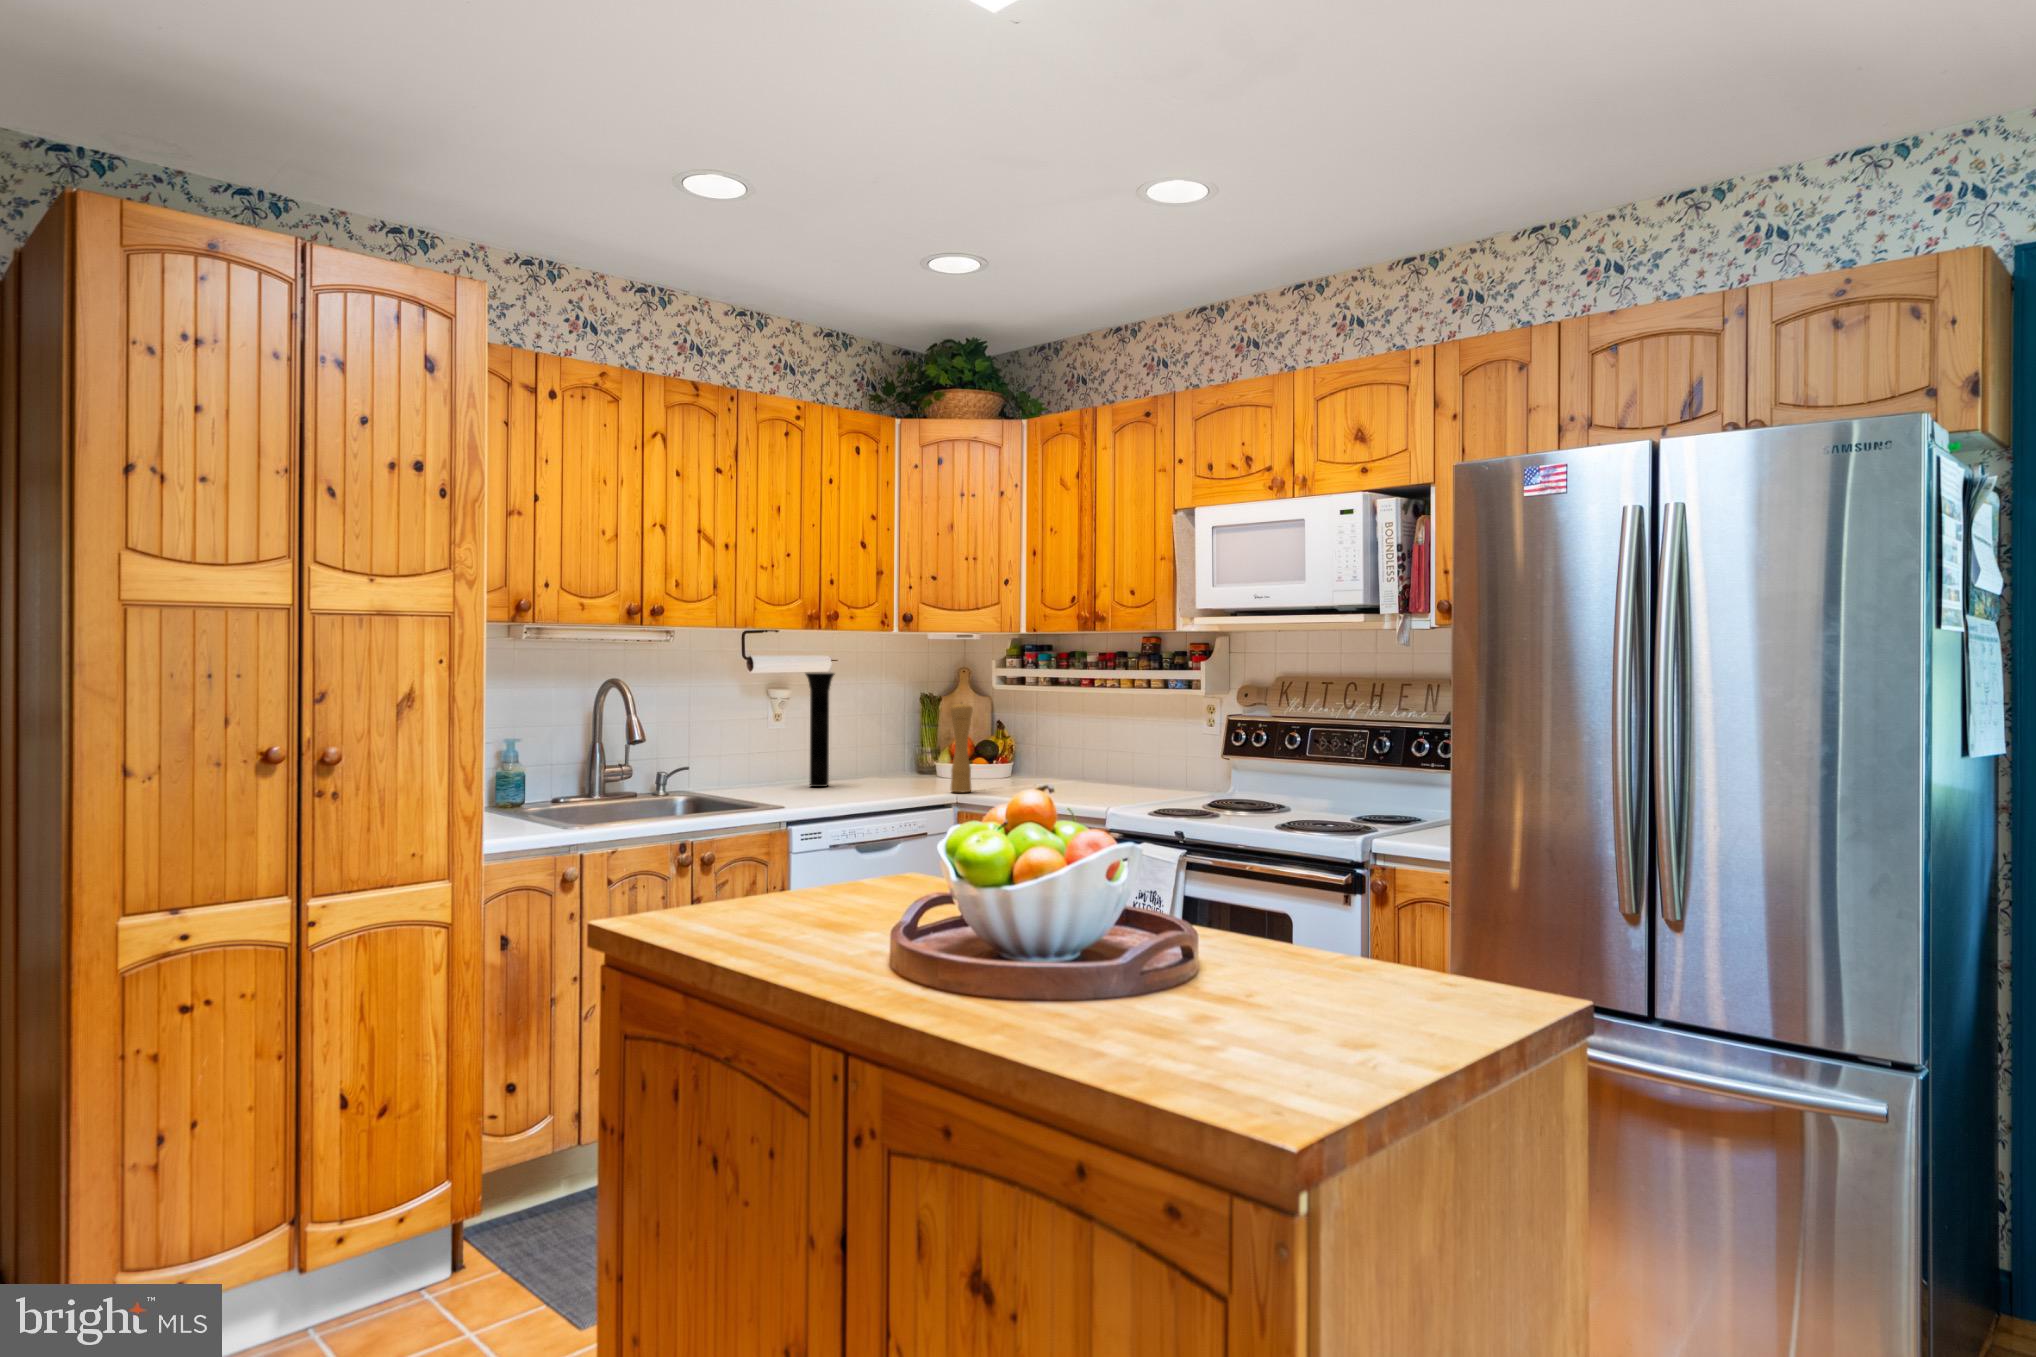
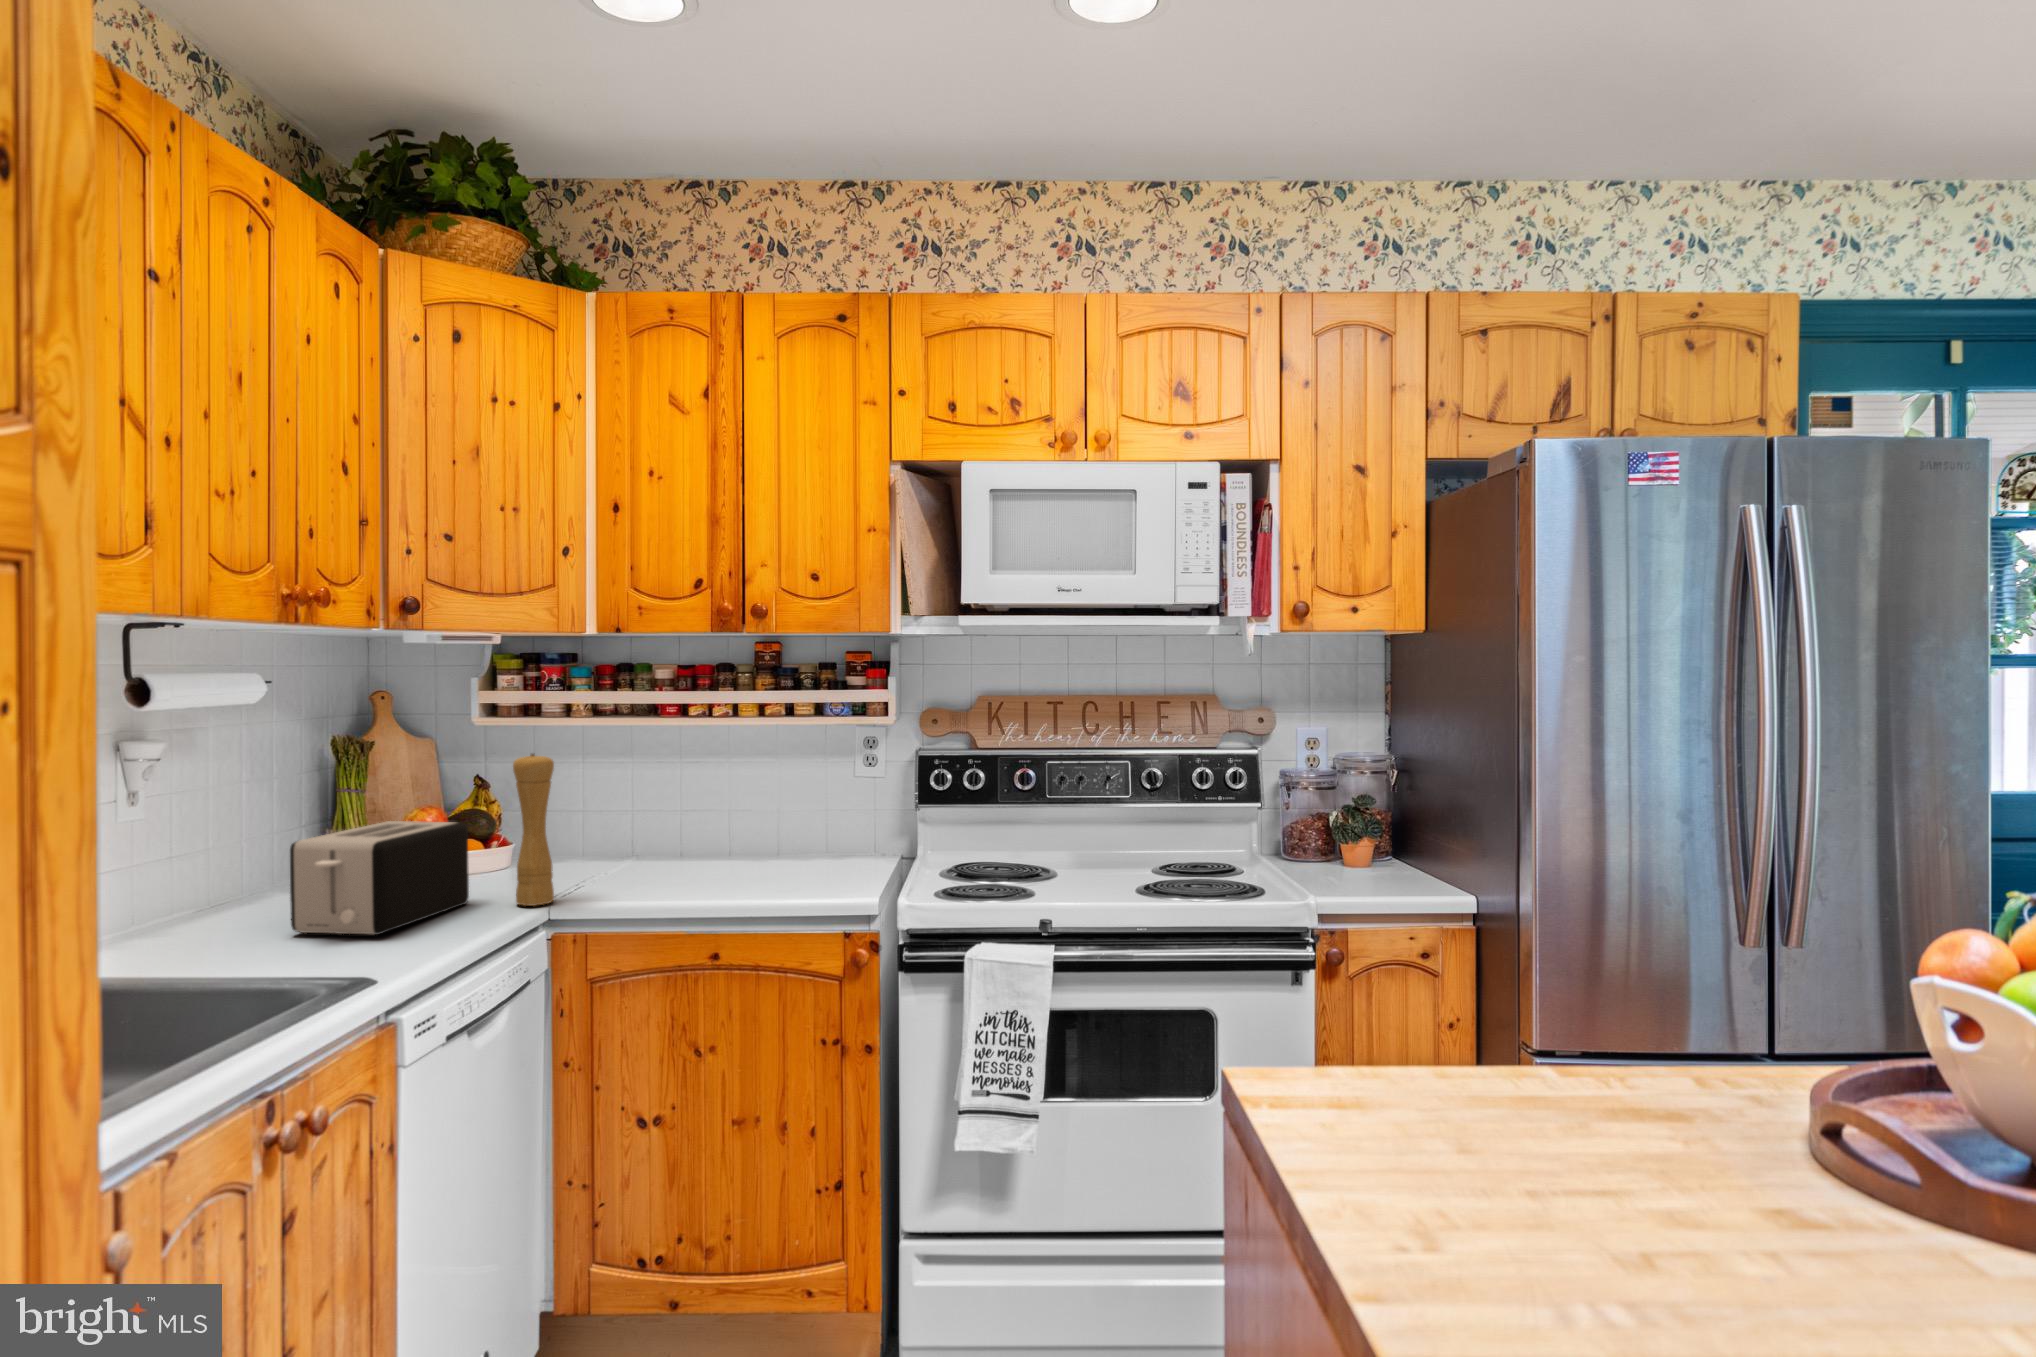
vase: present [806,673,835,787] -> none [179,710,248,928]
toaster: none [836,739,933,794] -> present [290,821,469,935]

